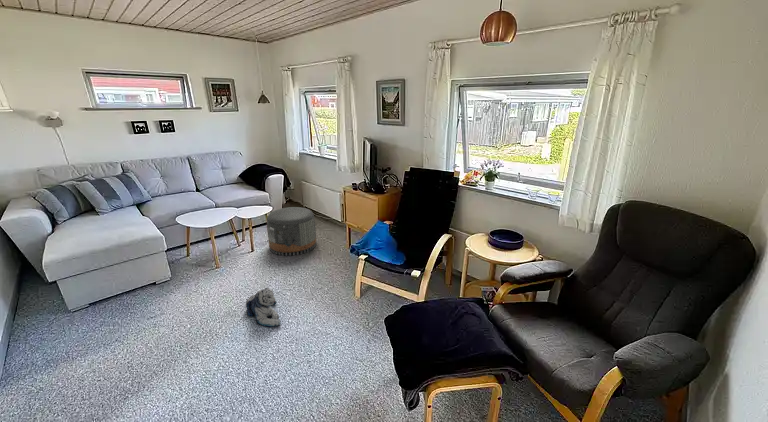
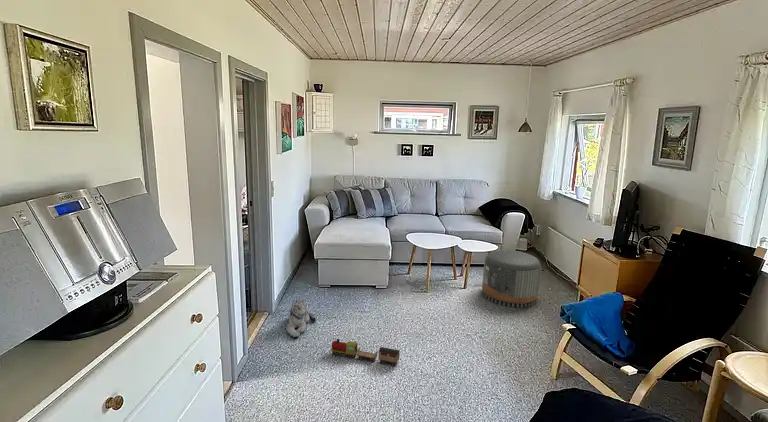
plush toy: present [246,288,281,327] -> present [286,300,316,338]
toy train: none [134,342,228,387] -> present [331,339,400,366]

